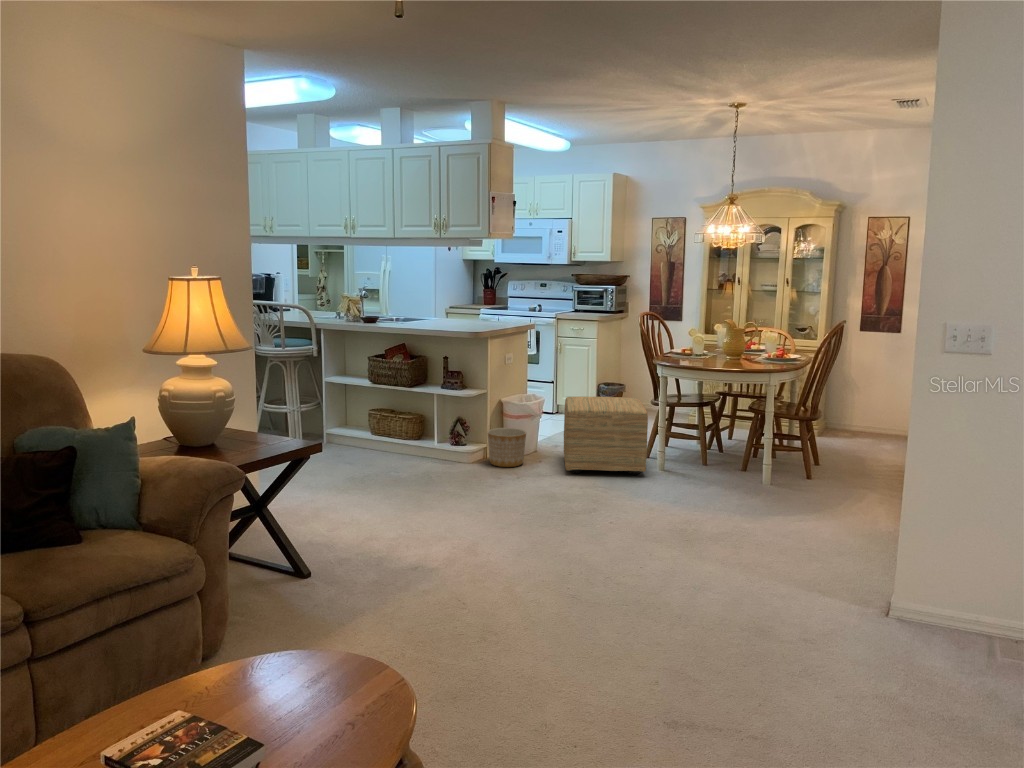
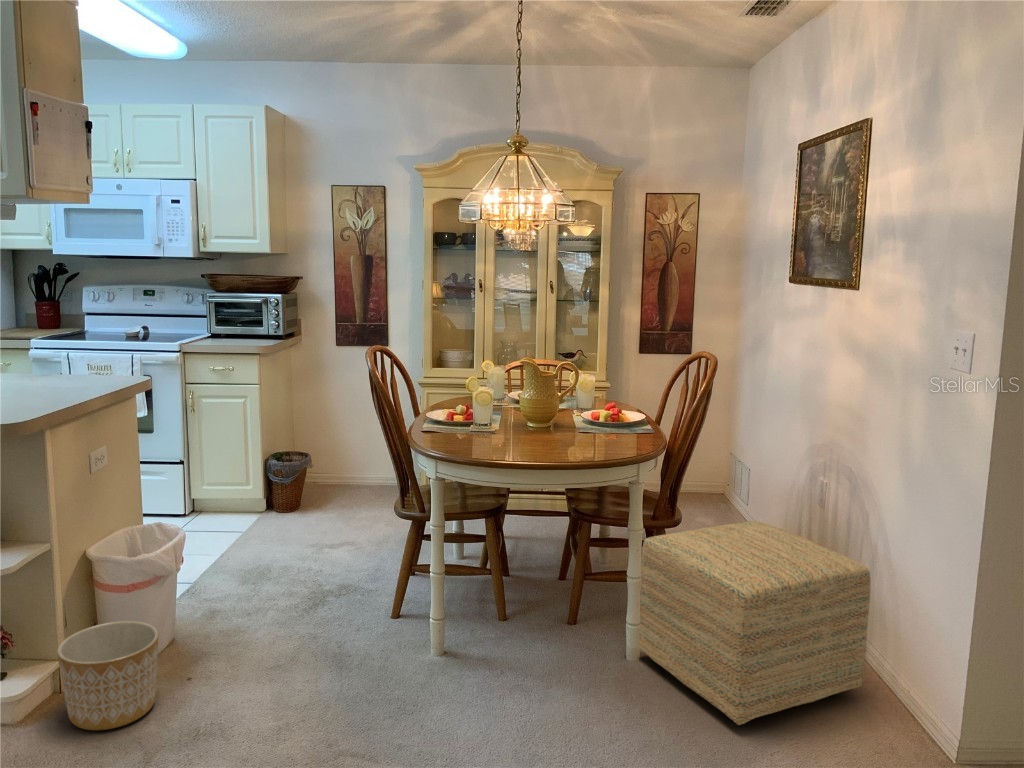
ottoman: present [564,397,648,475] -> present [637,521,871,725]

